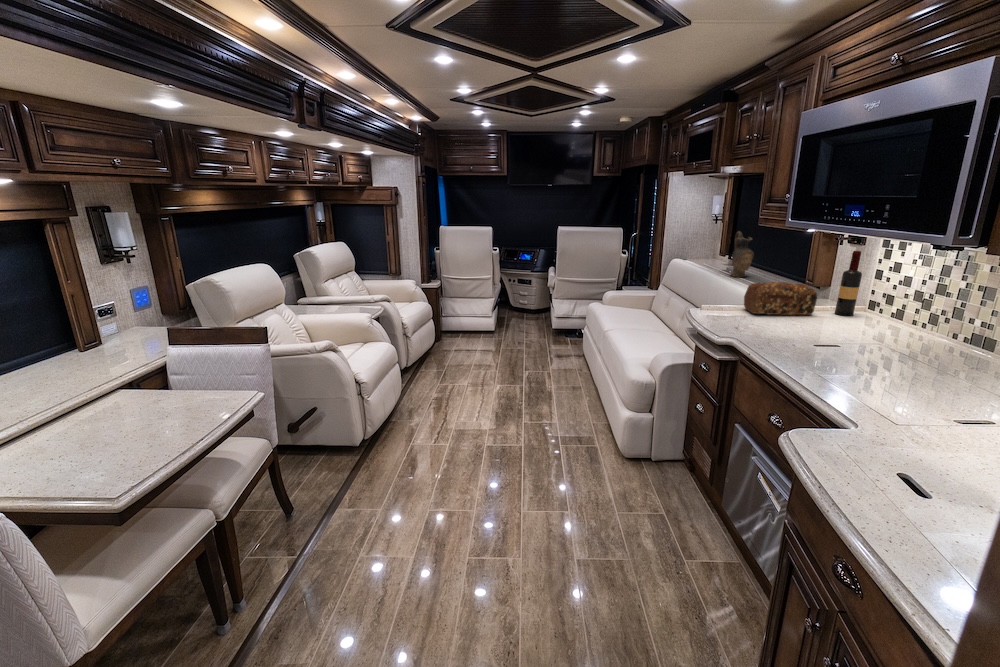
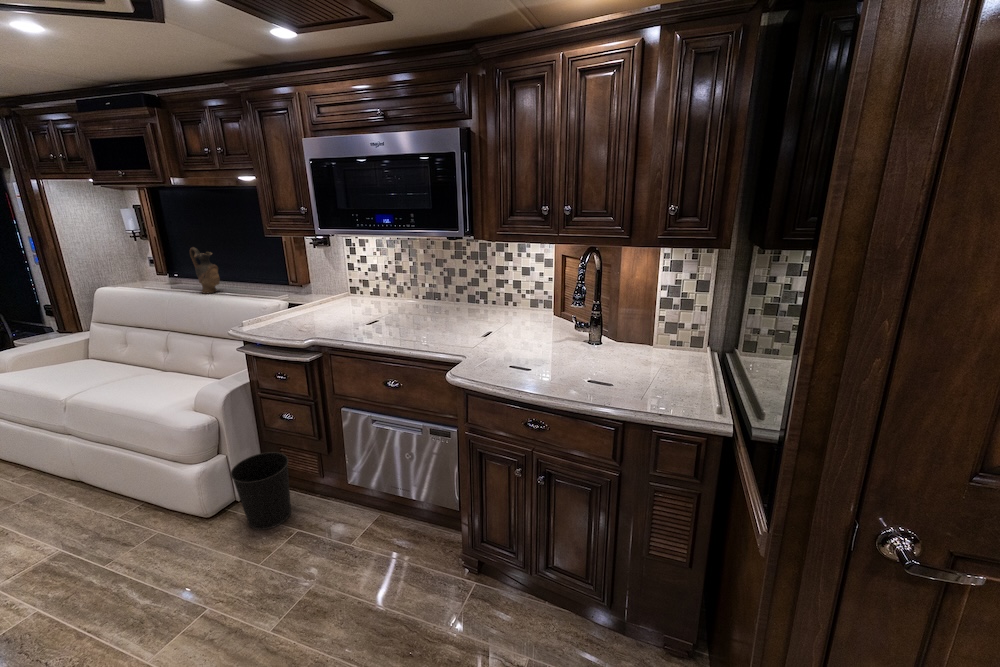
wine bottle: present [835,251,862,316] -> none [330,252,346,303]
bread loaf: present [744,282,817,315] -> none [267,285,325,320]
wastebasket: none [638,425,691,499] -> present [230,452,291,530]

